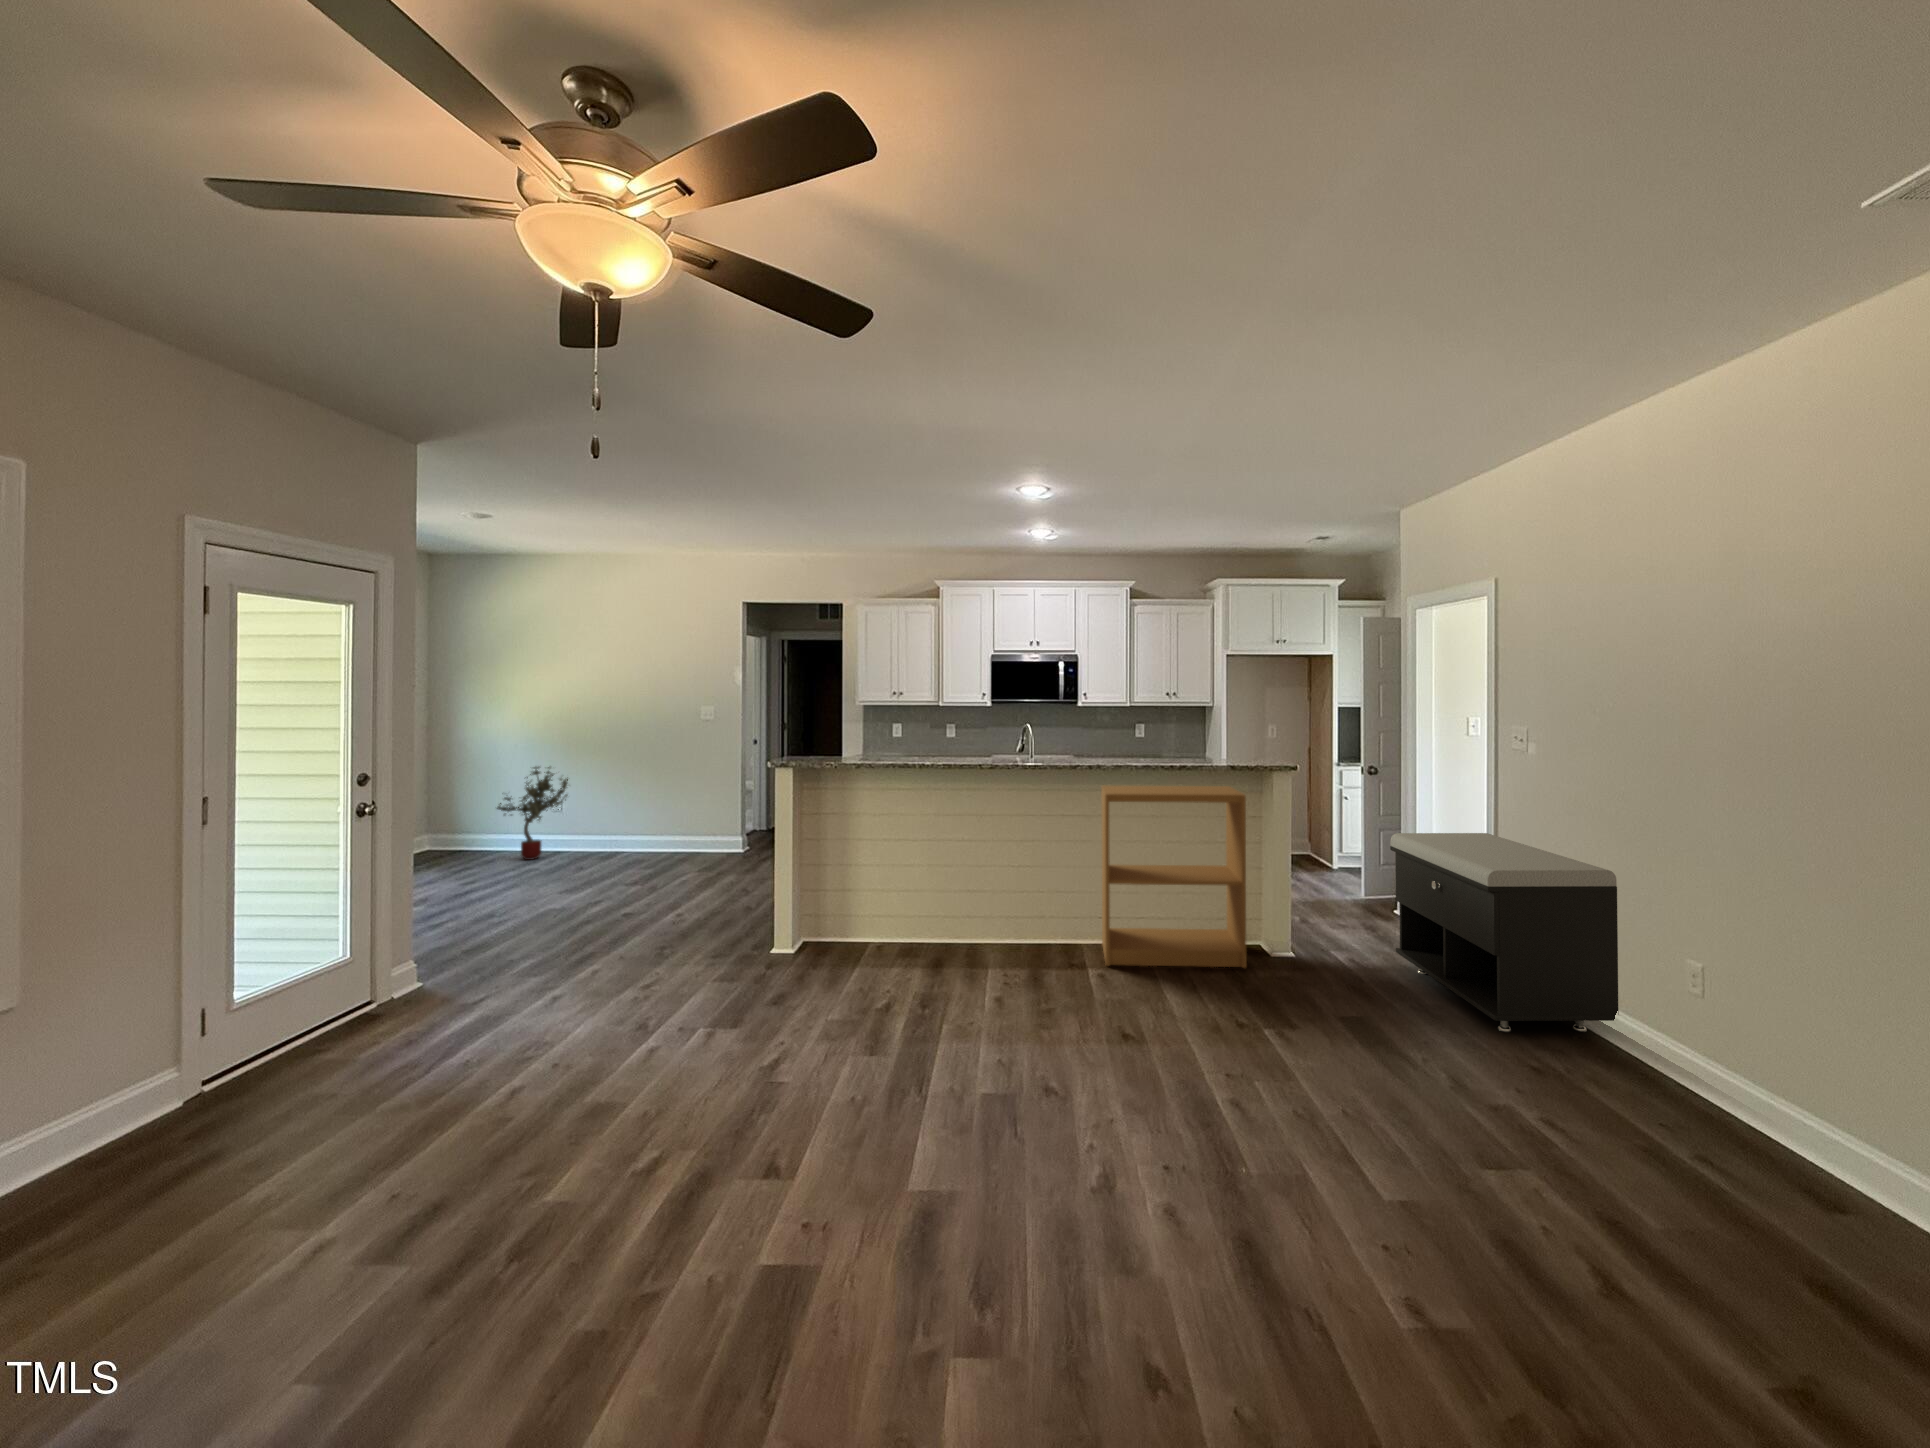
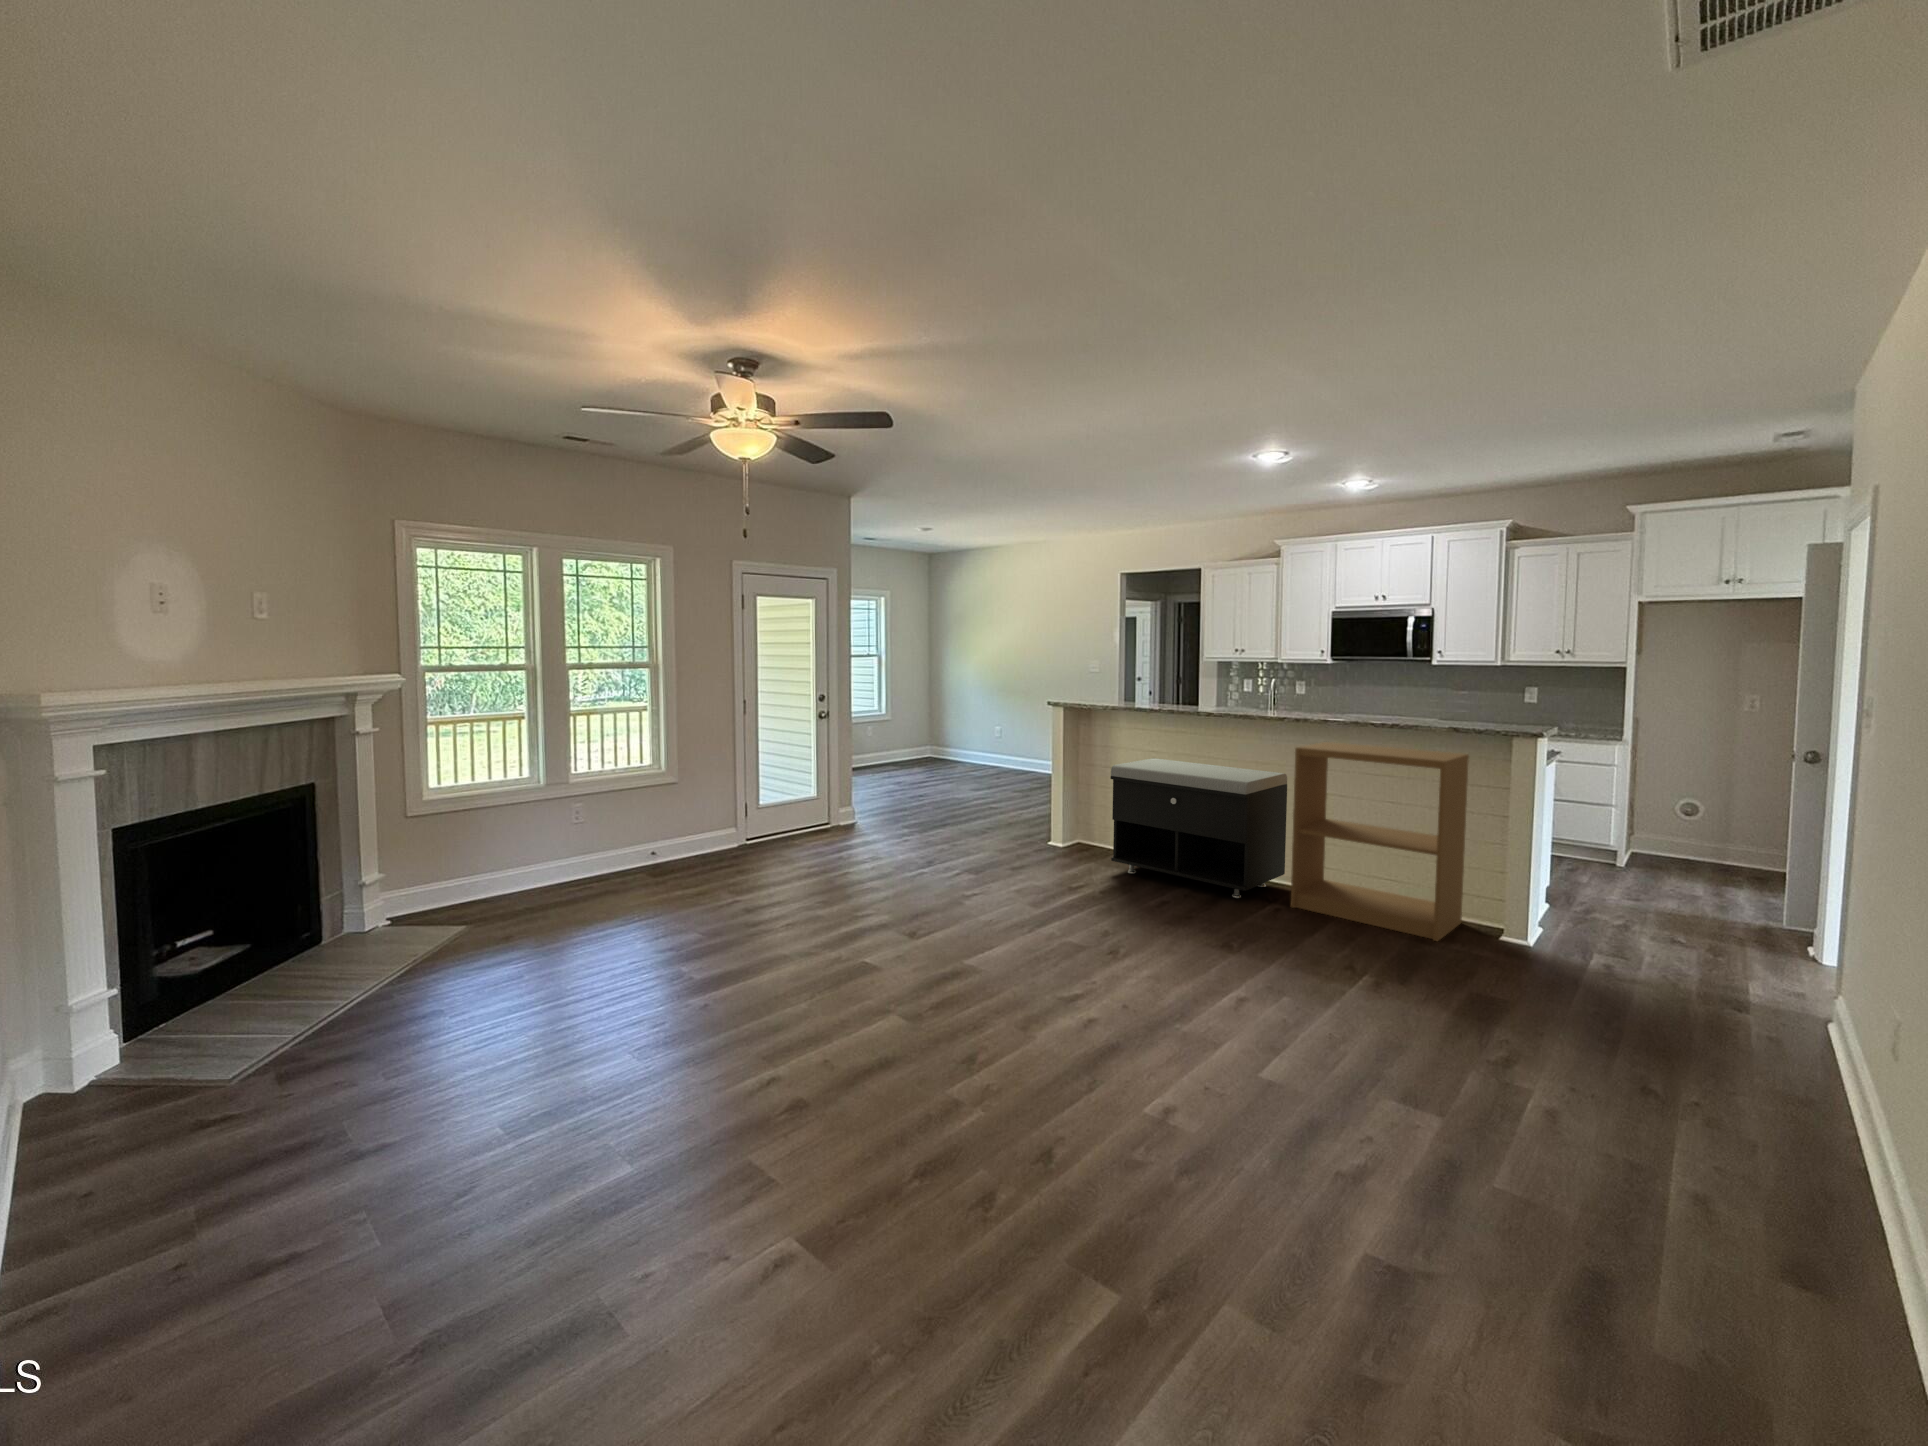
potted tree: present [497,767,568,860] -> none [958,700,1002,768]
storage bench: present [1390,833,1618,1032] -> present [1110,758,1287,898]

